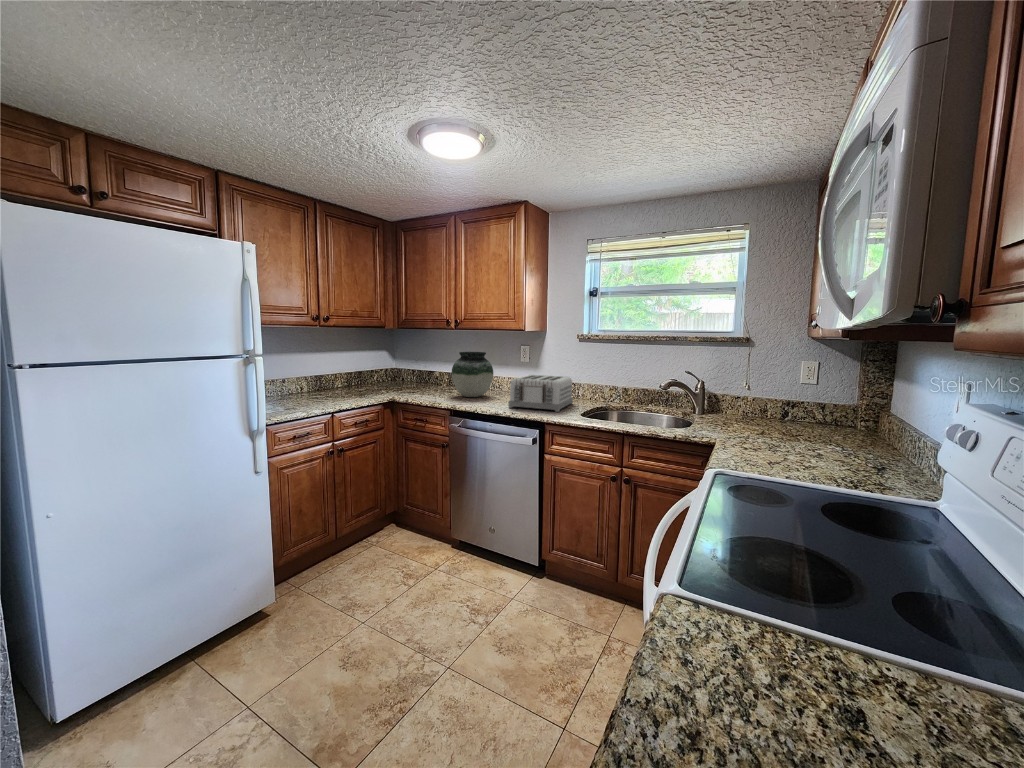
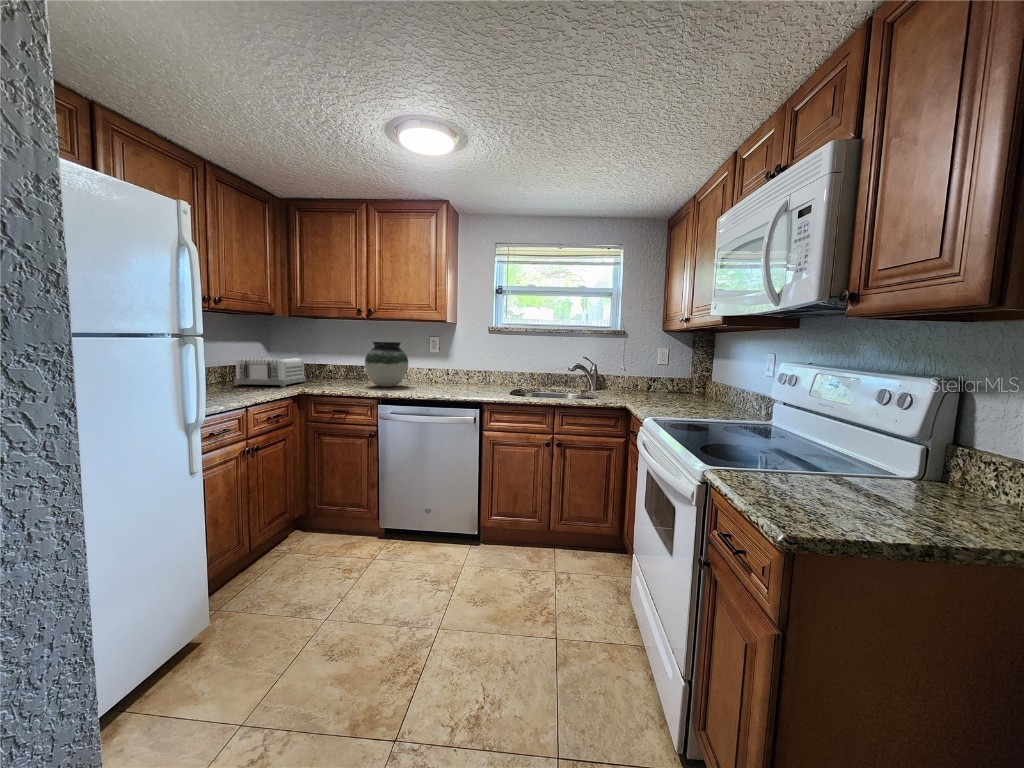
toaster: present [509,375,573,412] -> present [234,357,306,387]

